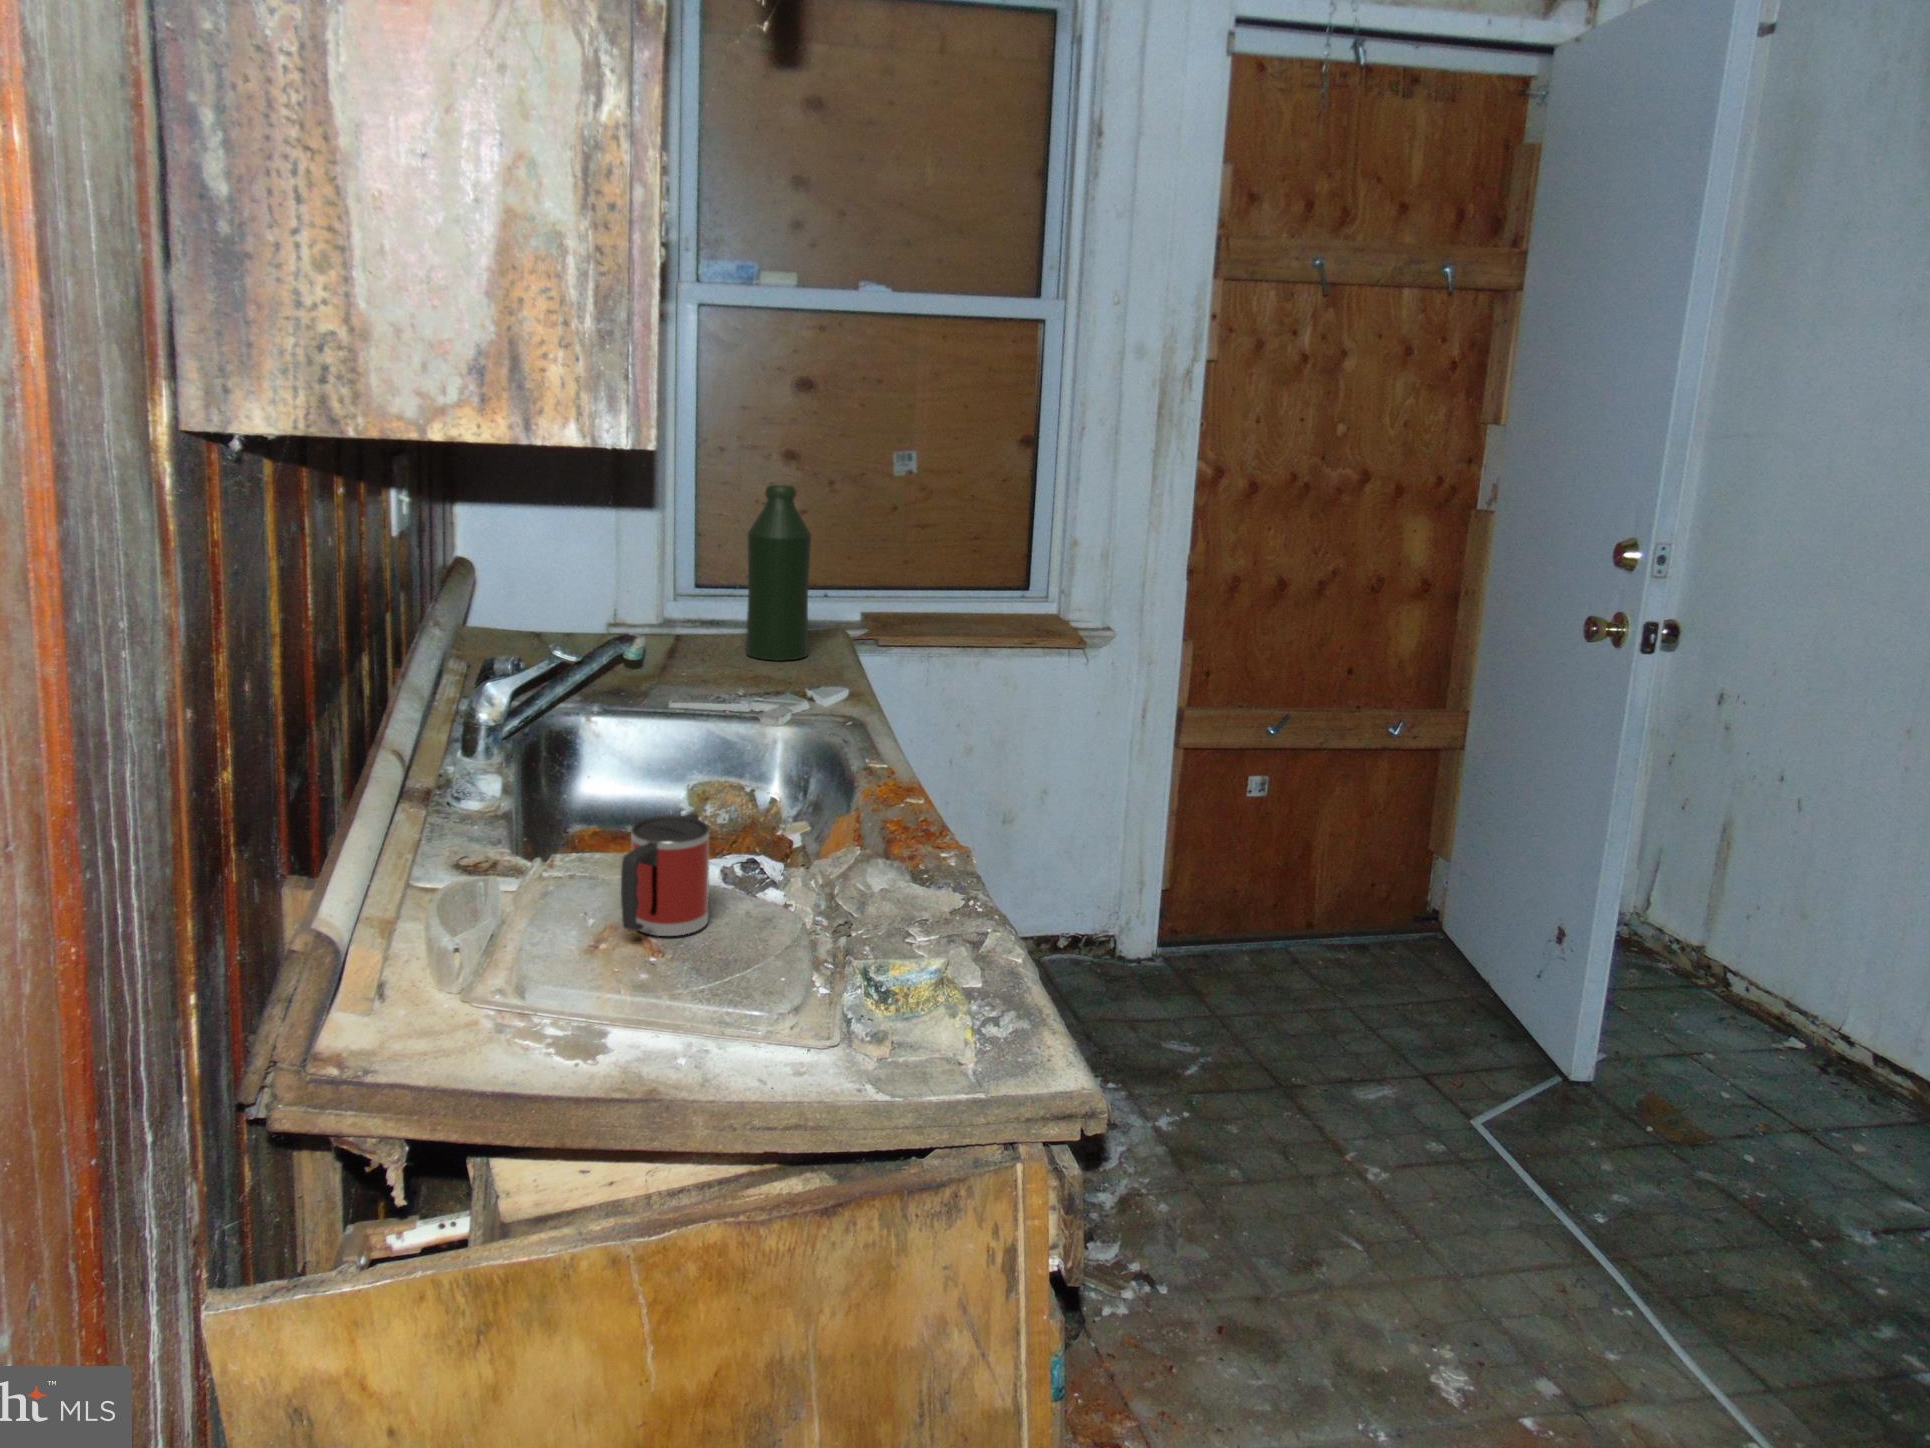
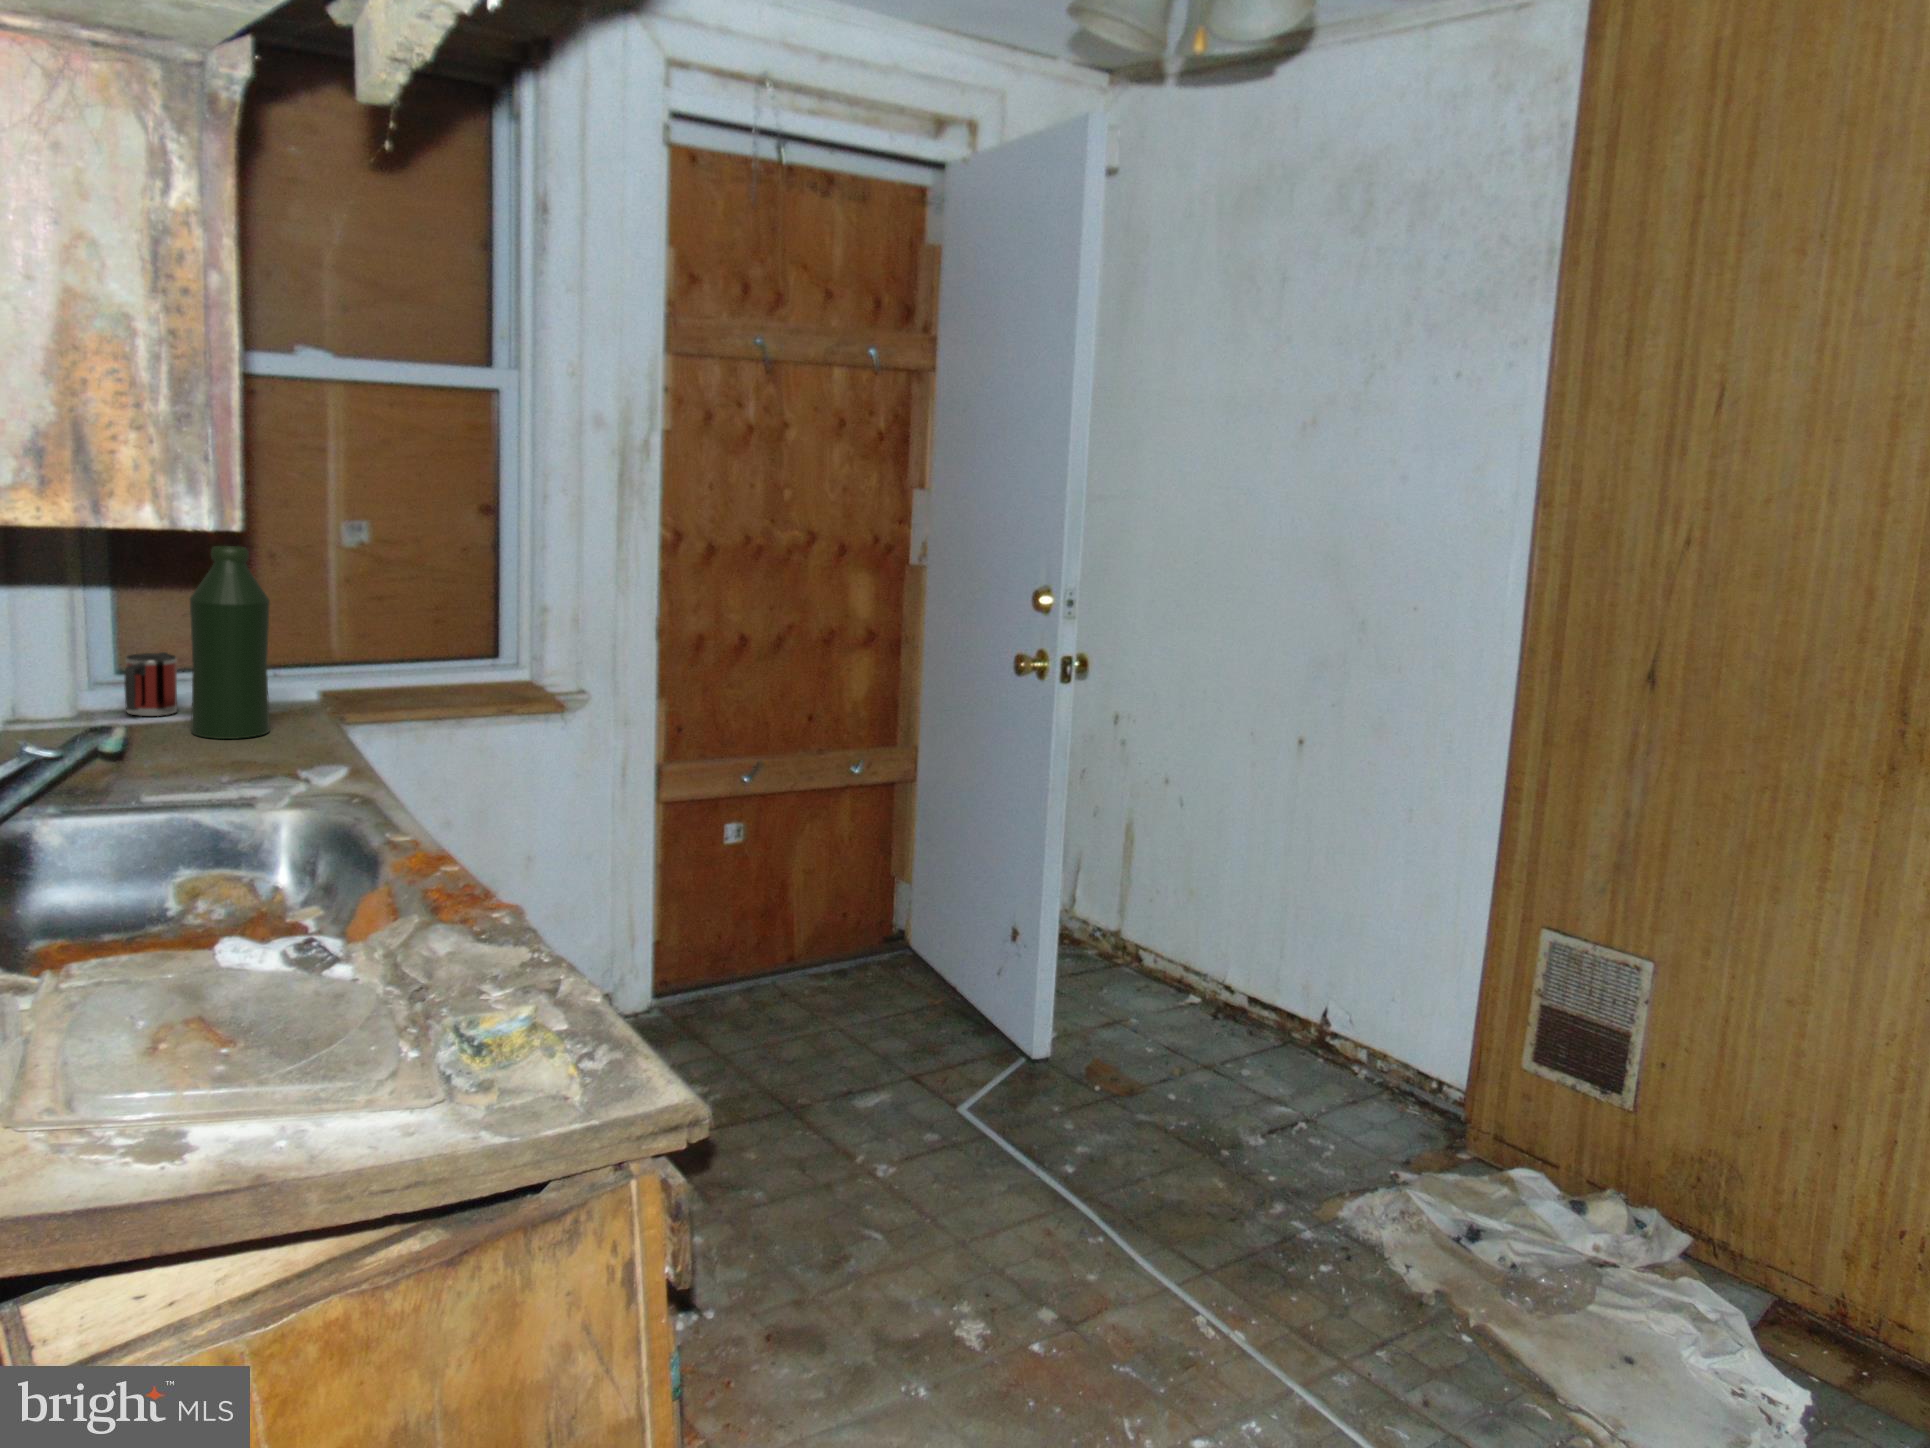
mug: present [621,814,709,936] -> present [124,652,177,716]

